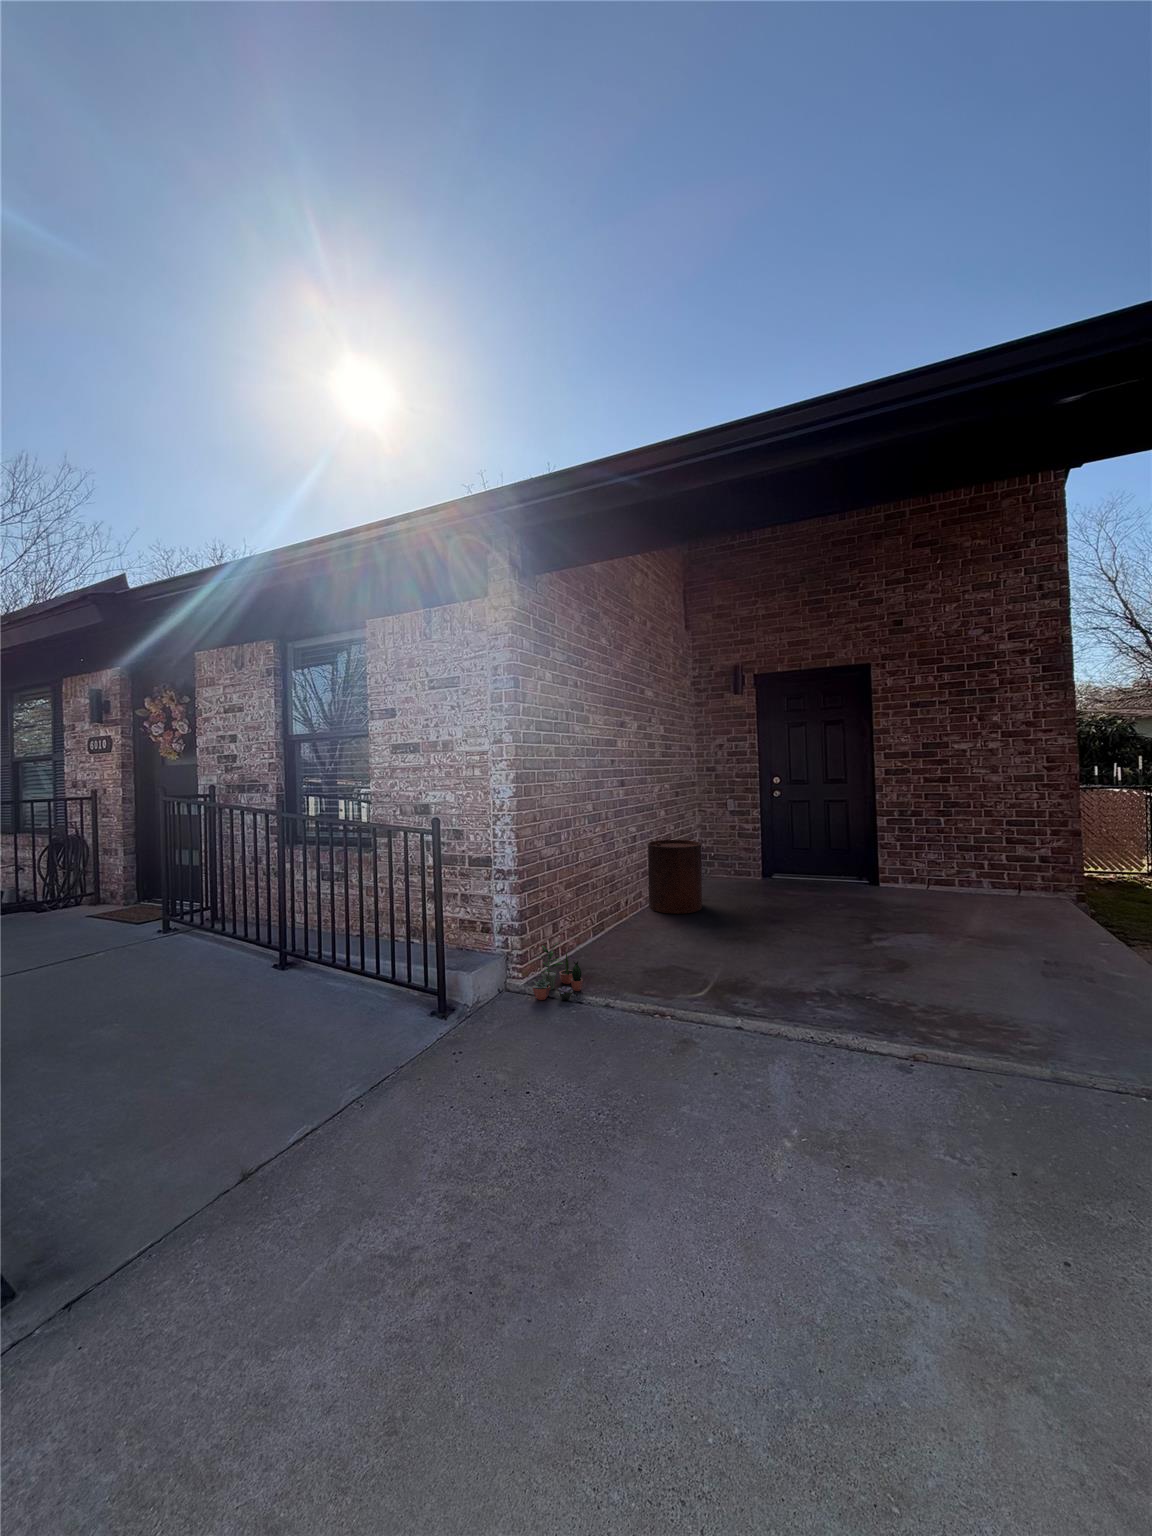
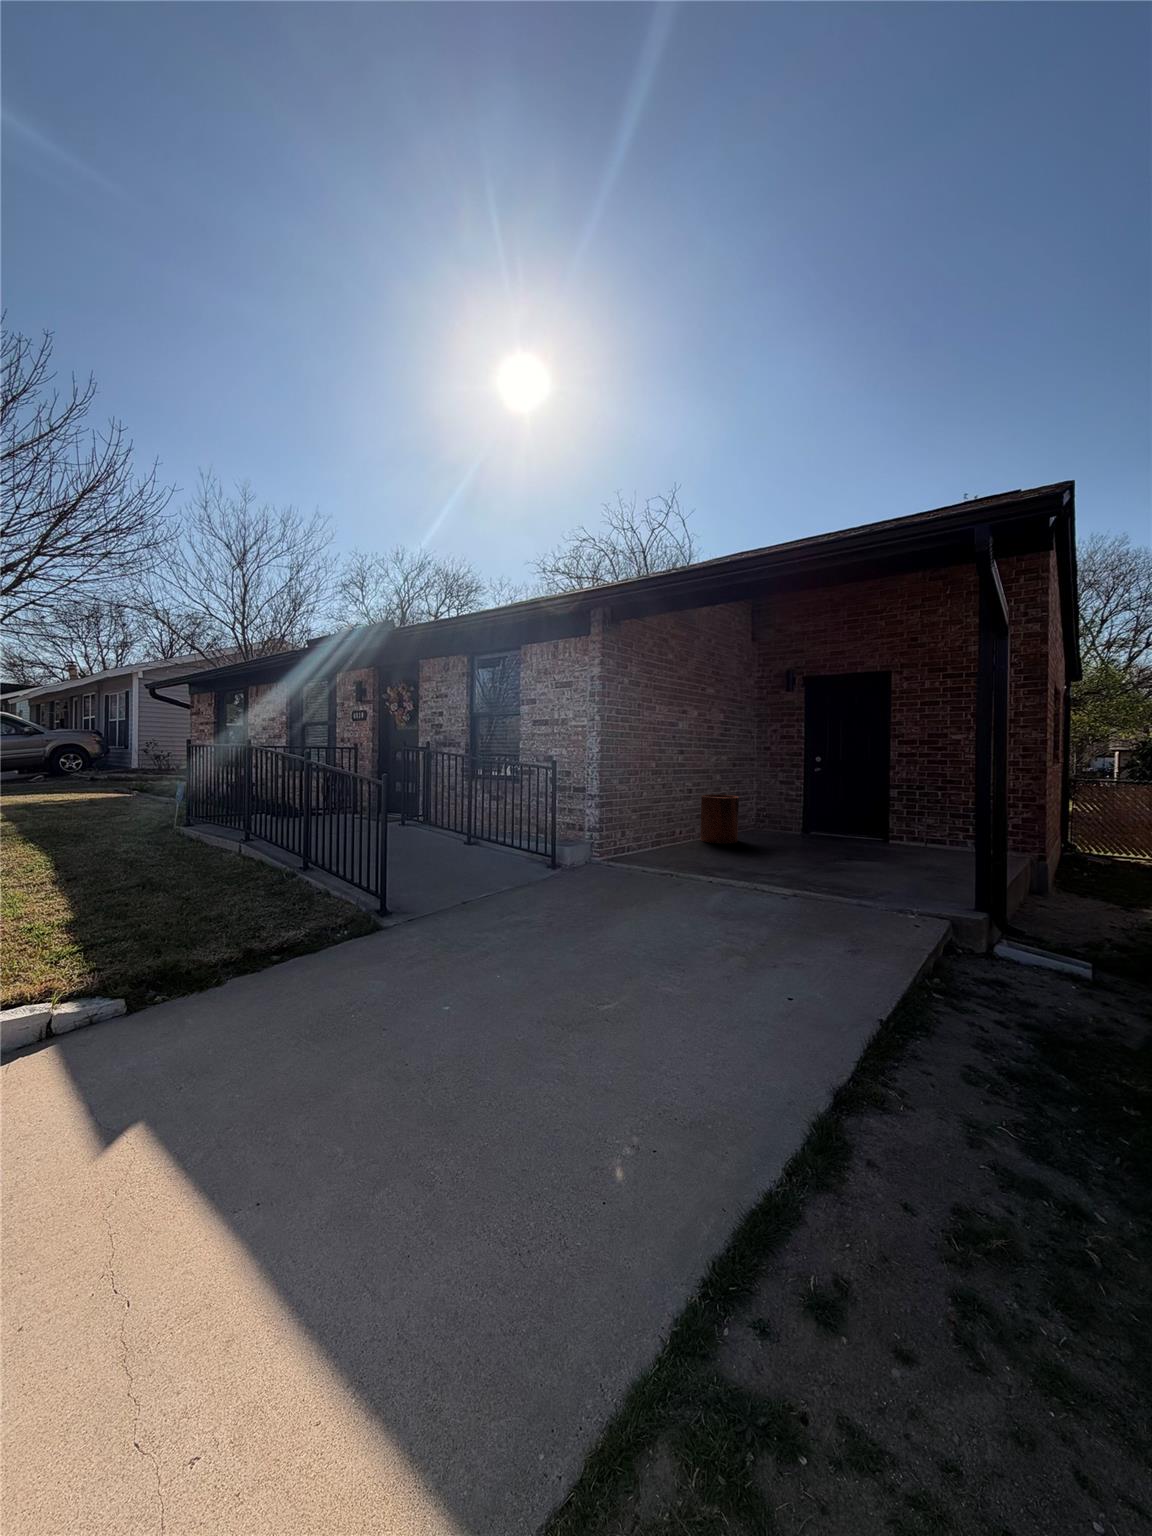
potted plant: present [532,943,583,1000] -> none [604,838,634,869]

